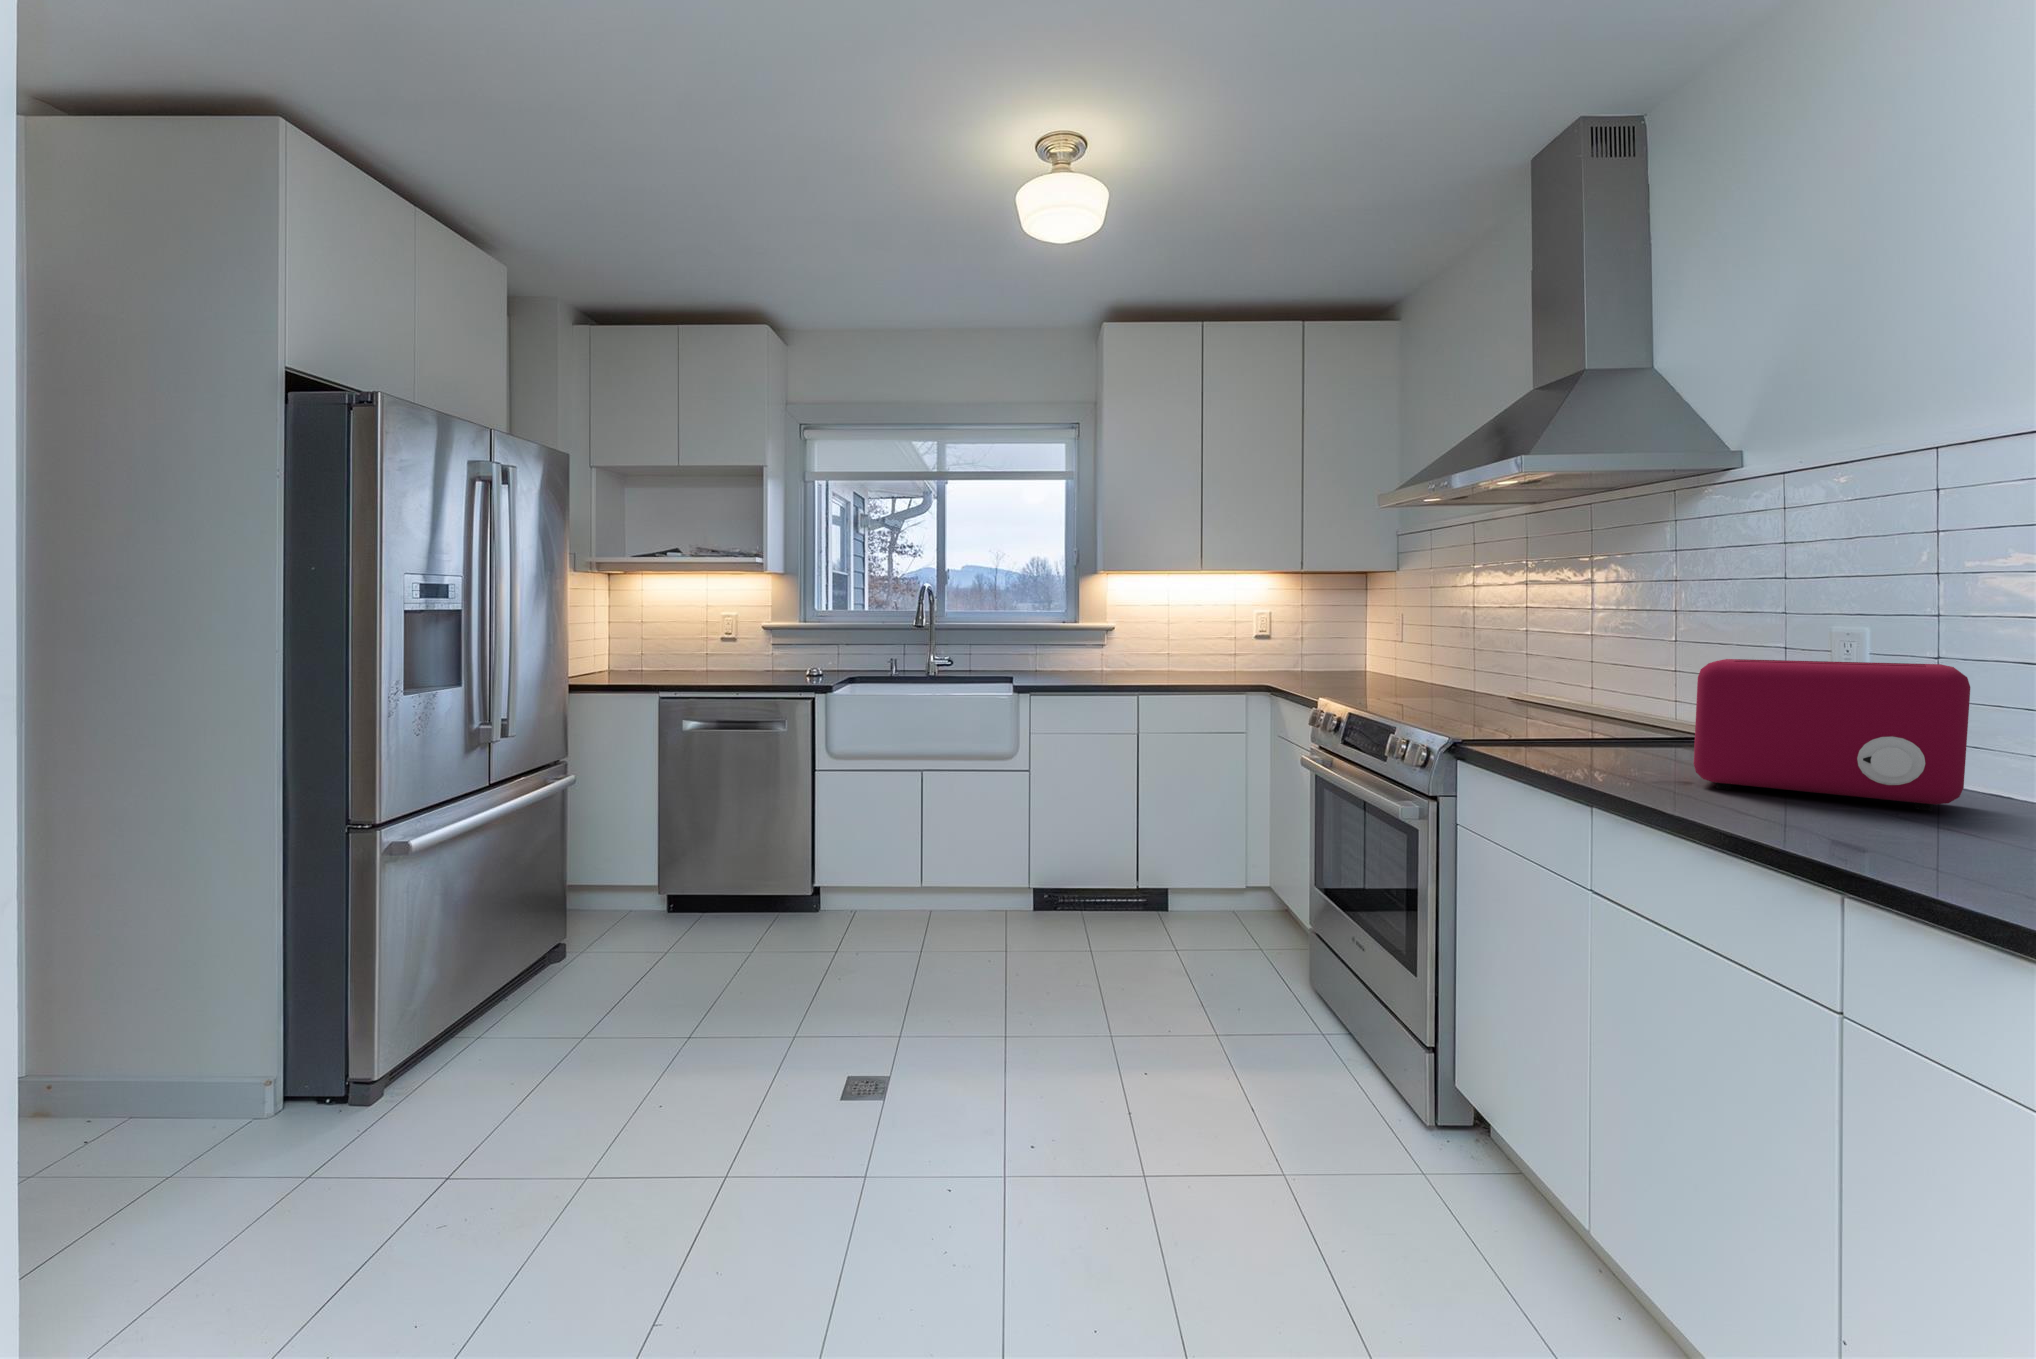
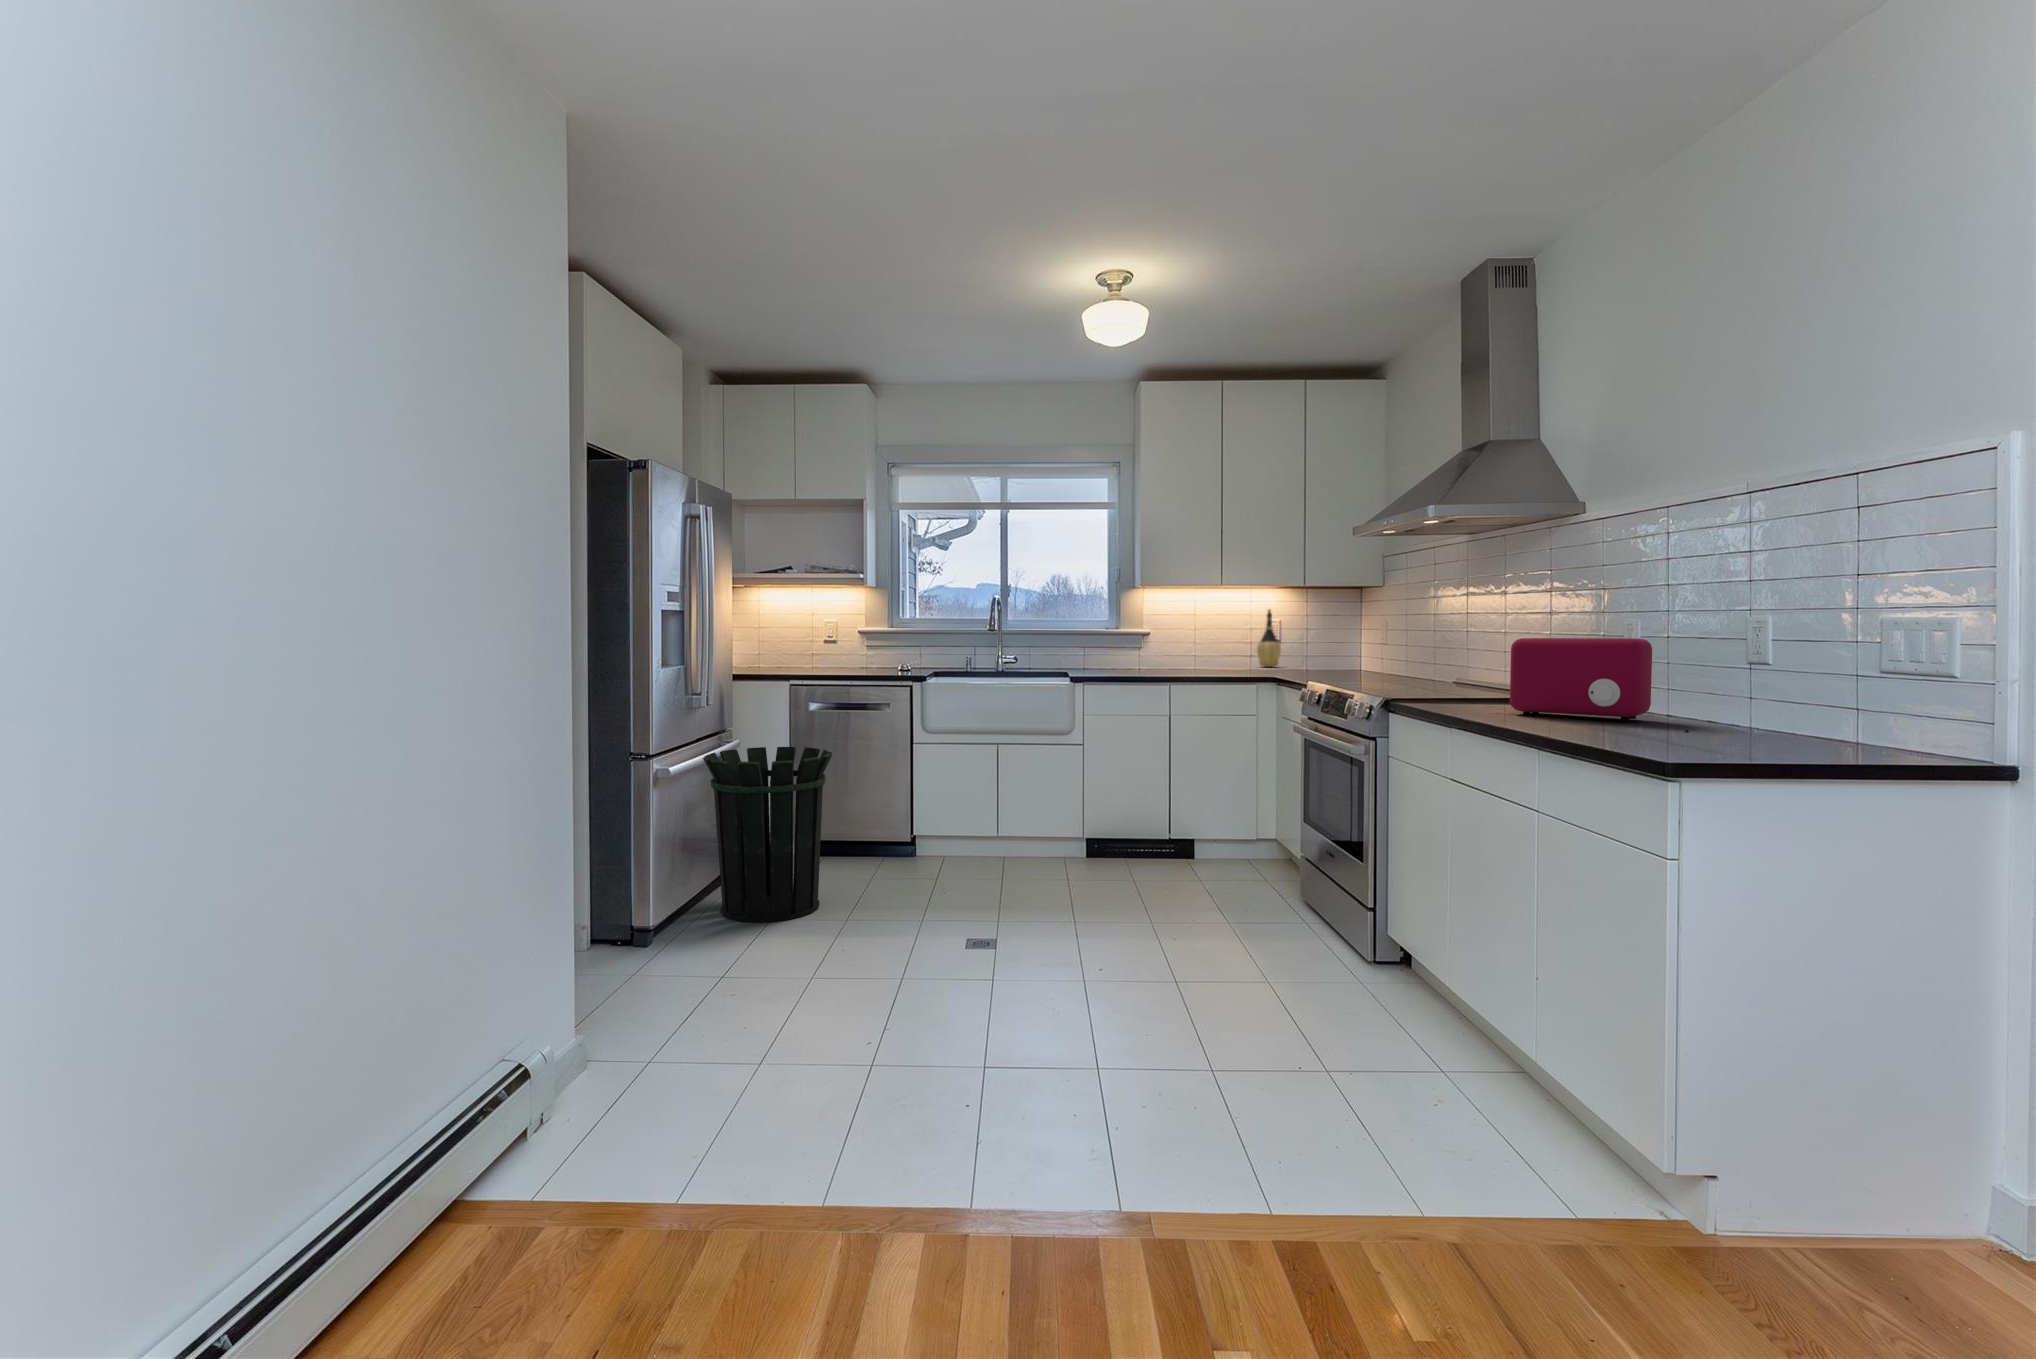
wine bottle: none [1242,601,1271,670] -> present [1257,610,1281,667]
waste bin: none [497,787,685,1037] -> present [703,747,832,922]

